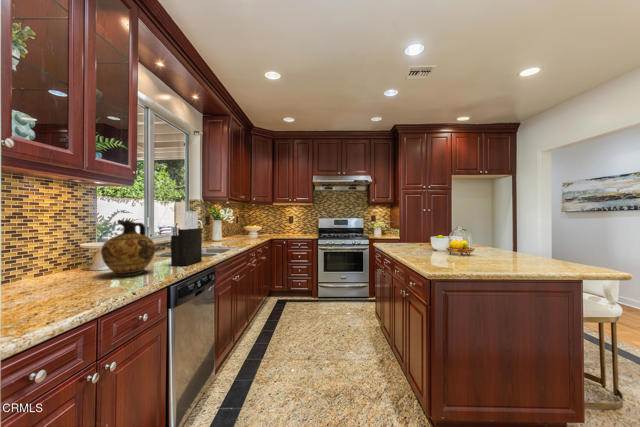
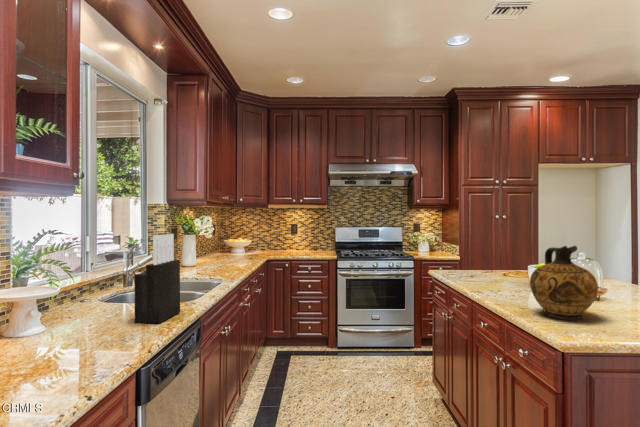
ceramic jug: present [101,220,155,276] -> present [530,246,598,320]

